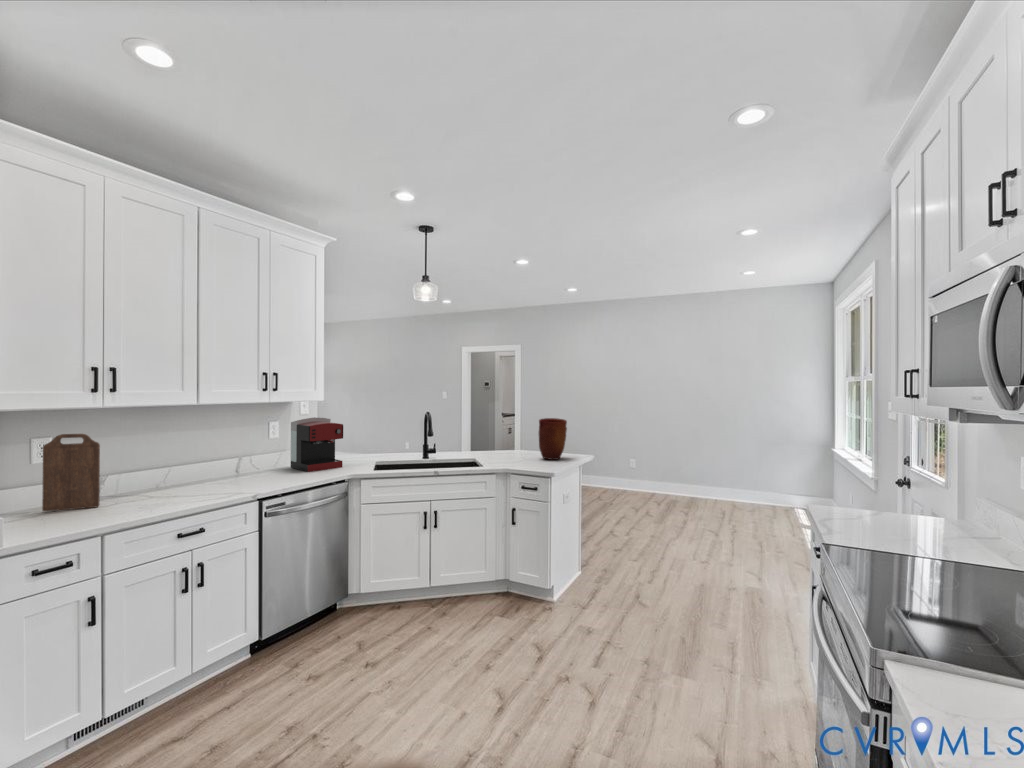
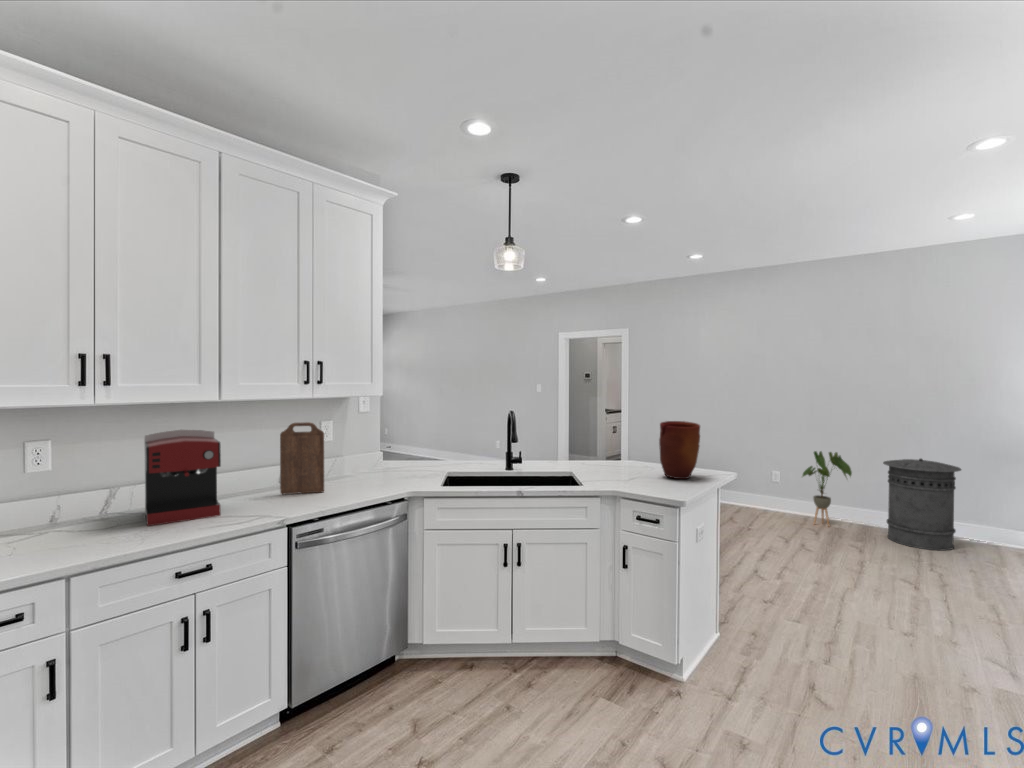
coffee maker: present [291,417,343,472] -> present [144,430,221,526]
cutting board: present [42,434,100,511] -> present [280,422,324,494]
house plant: none [648,442,682,500] -> present [803,451,852,527]
trash can: none [703,446,751,511] -> present [883,459,961,550]

